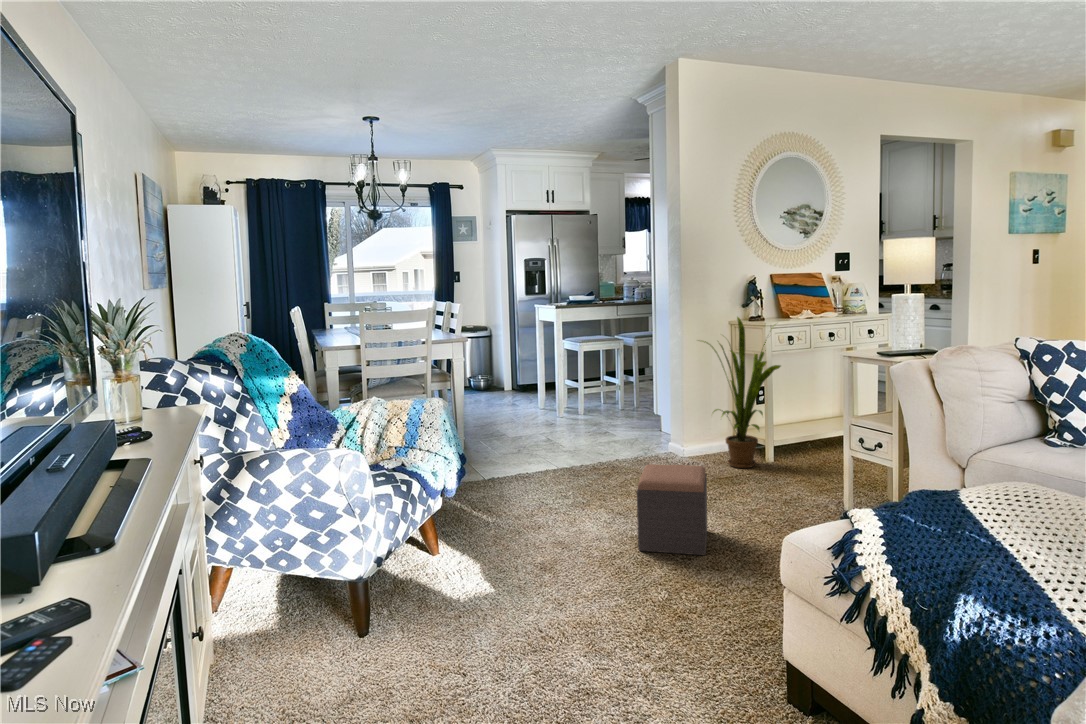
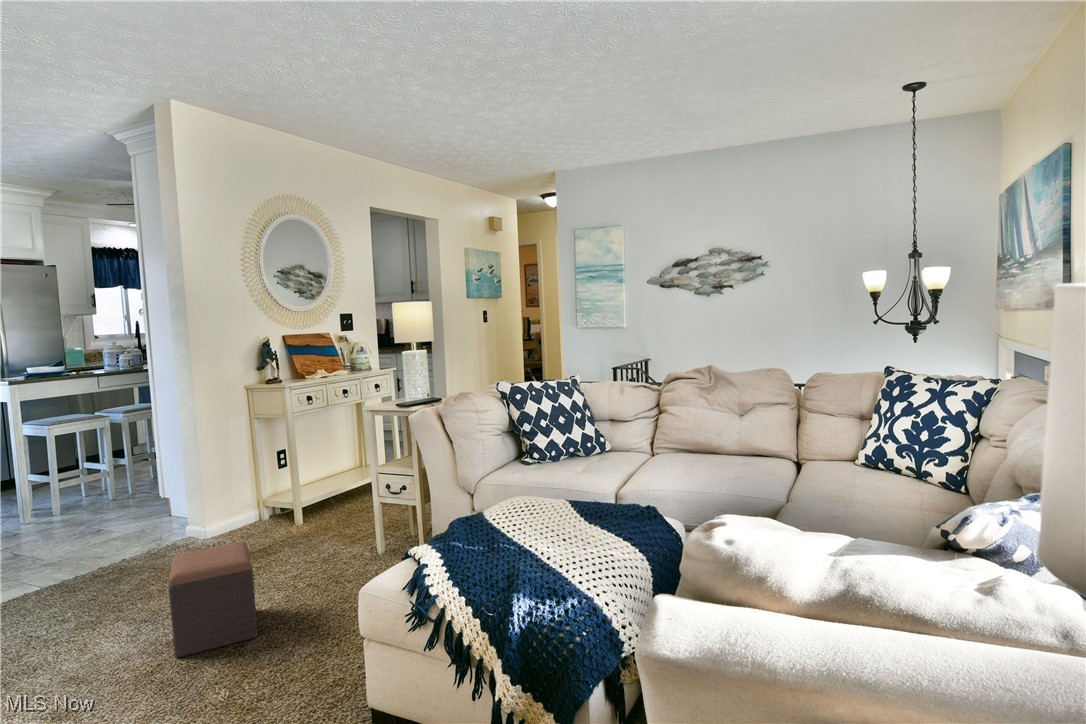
house plant: present [703,317,781,468] -> none [211,379,306,536]

